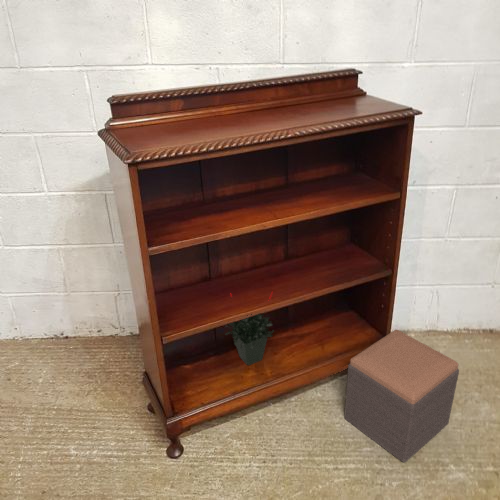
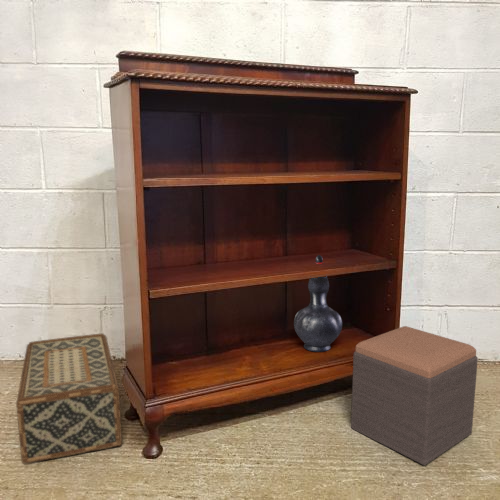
decorative vase: none [295,264,340,346] -> present [294,255,342,352]
potted plant: present [225,292,274,365] -> none [216,266,271,364]
woven basket: none [53,327,148,468] -> present [16,334,122,463]

